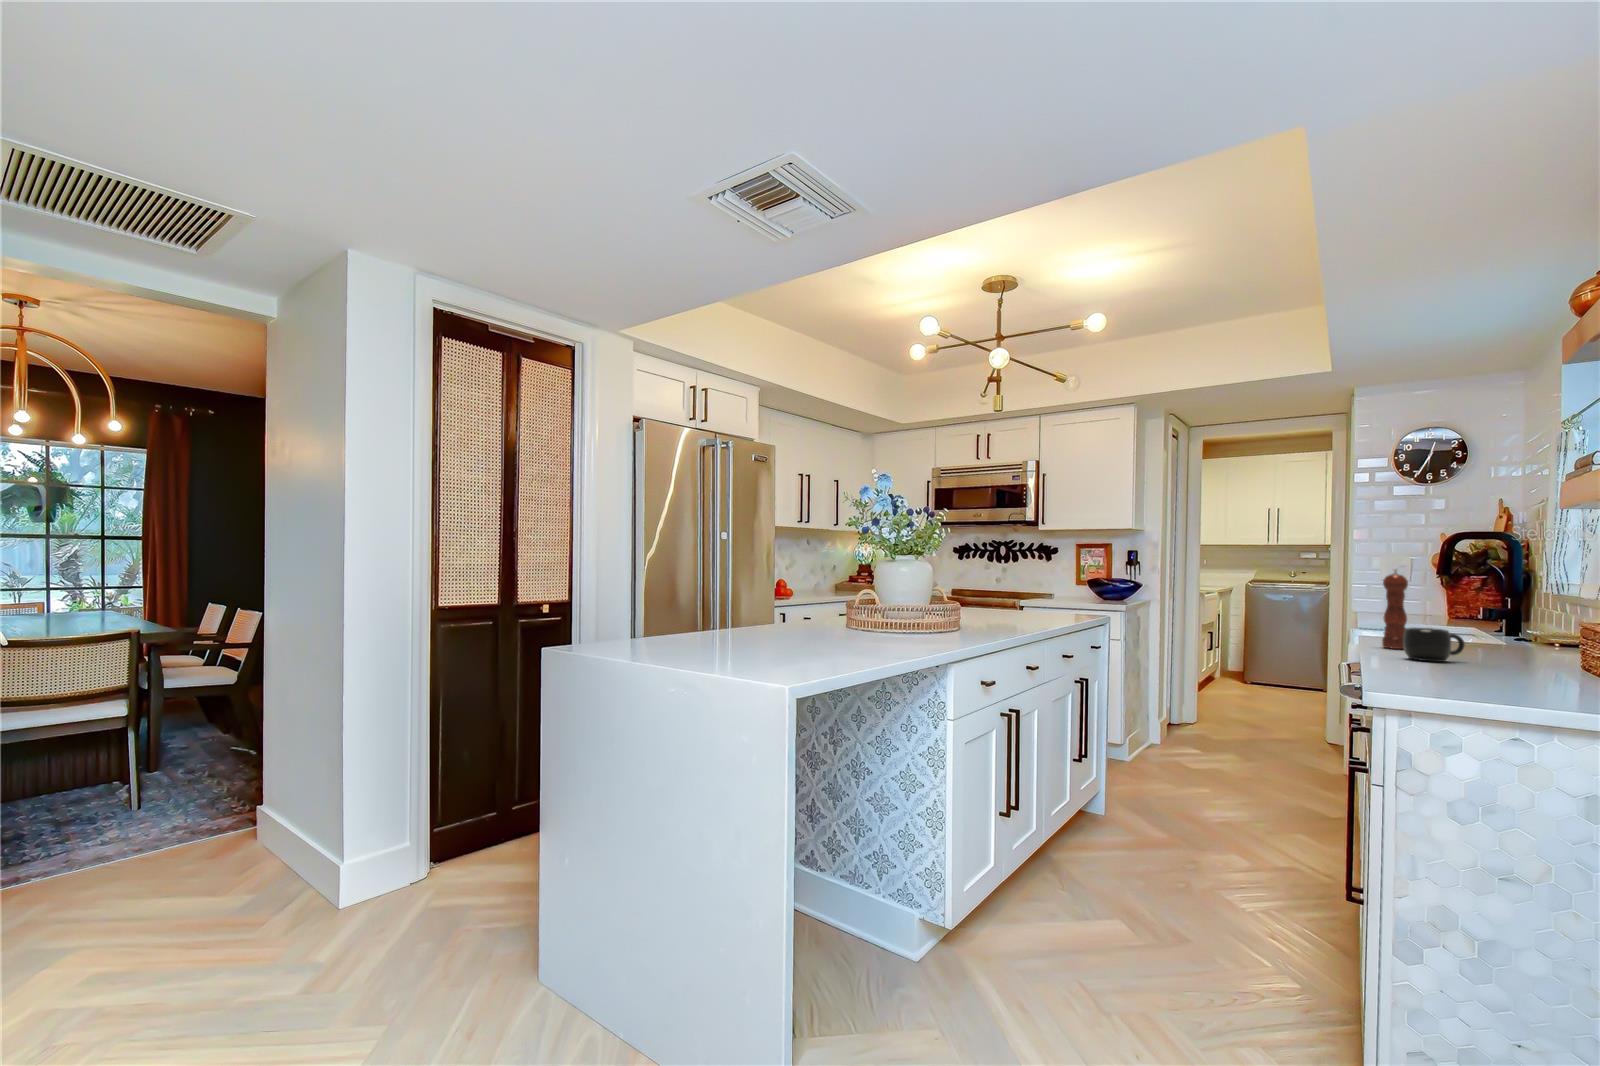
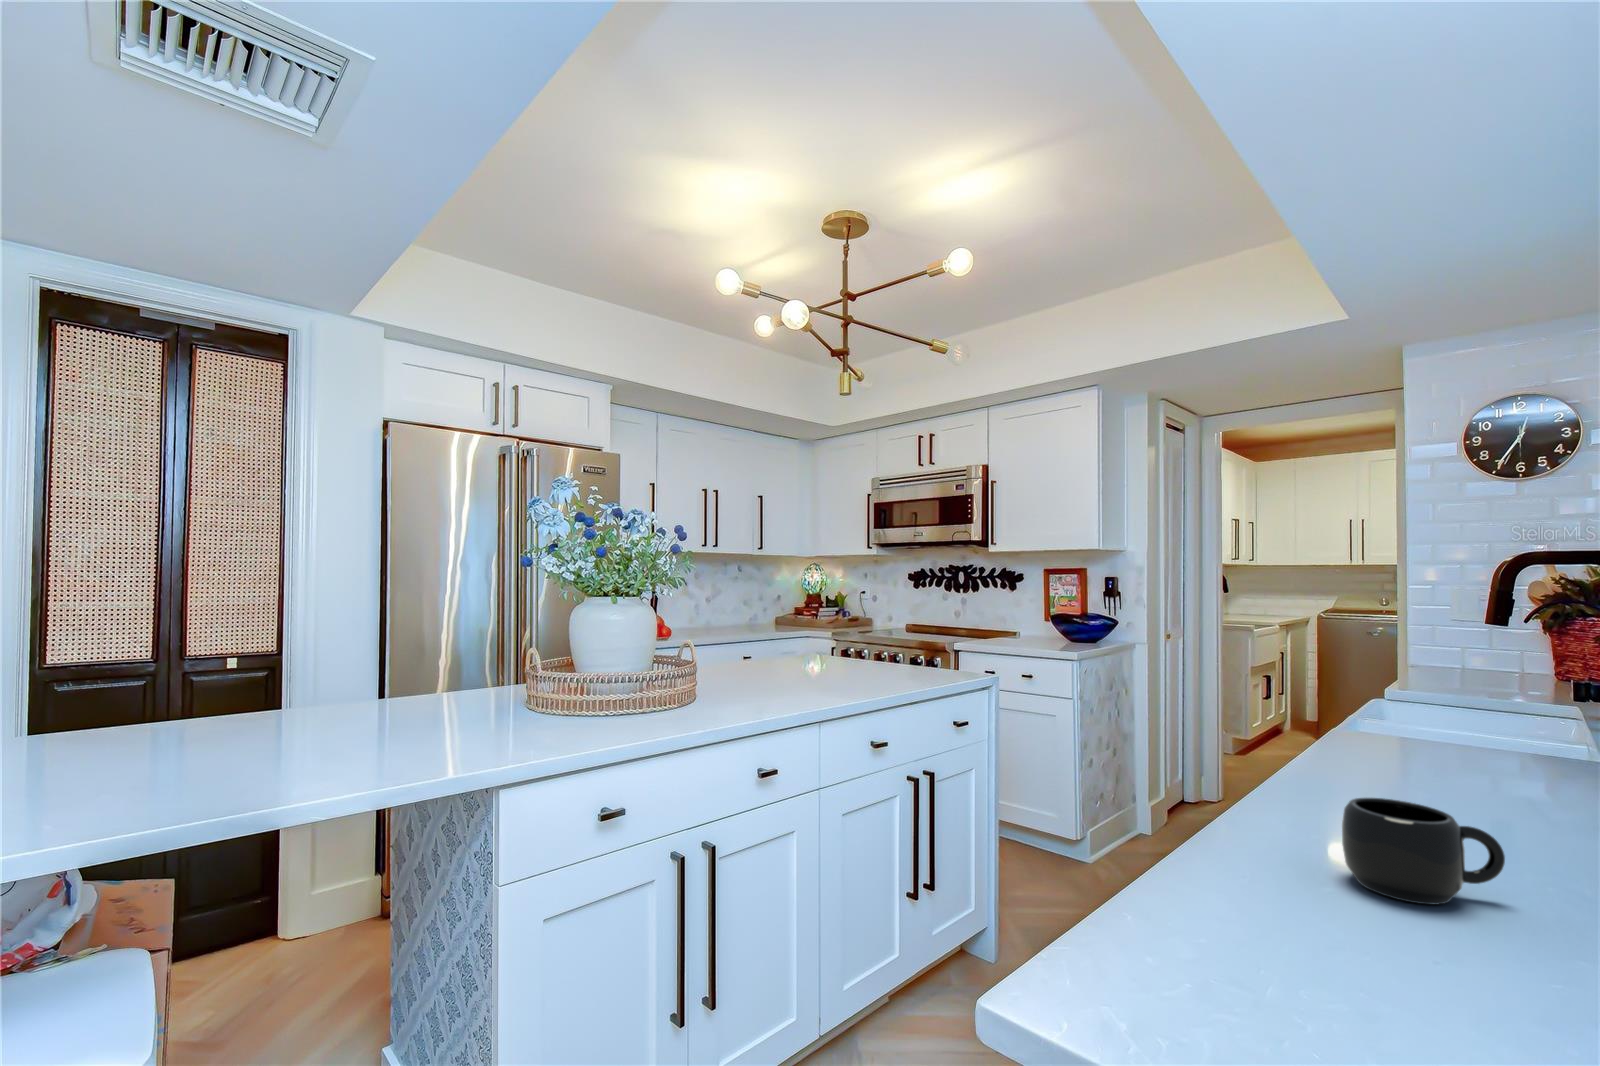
pepper mill: present [1382,569,1408,649] -> none [1340,639,1398,816]

